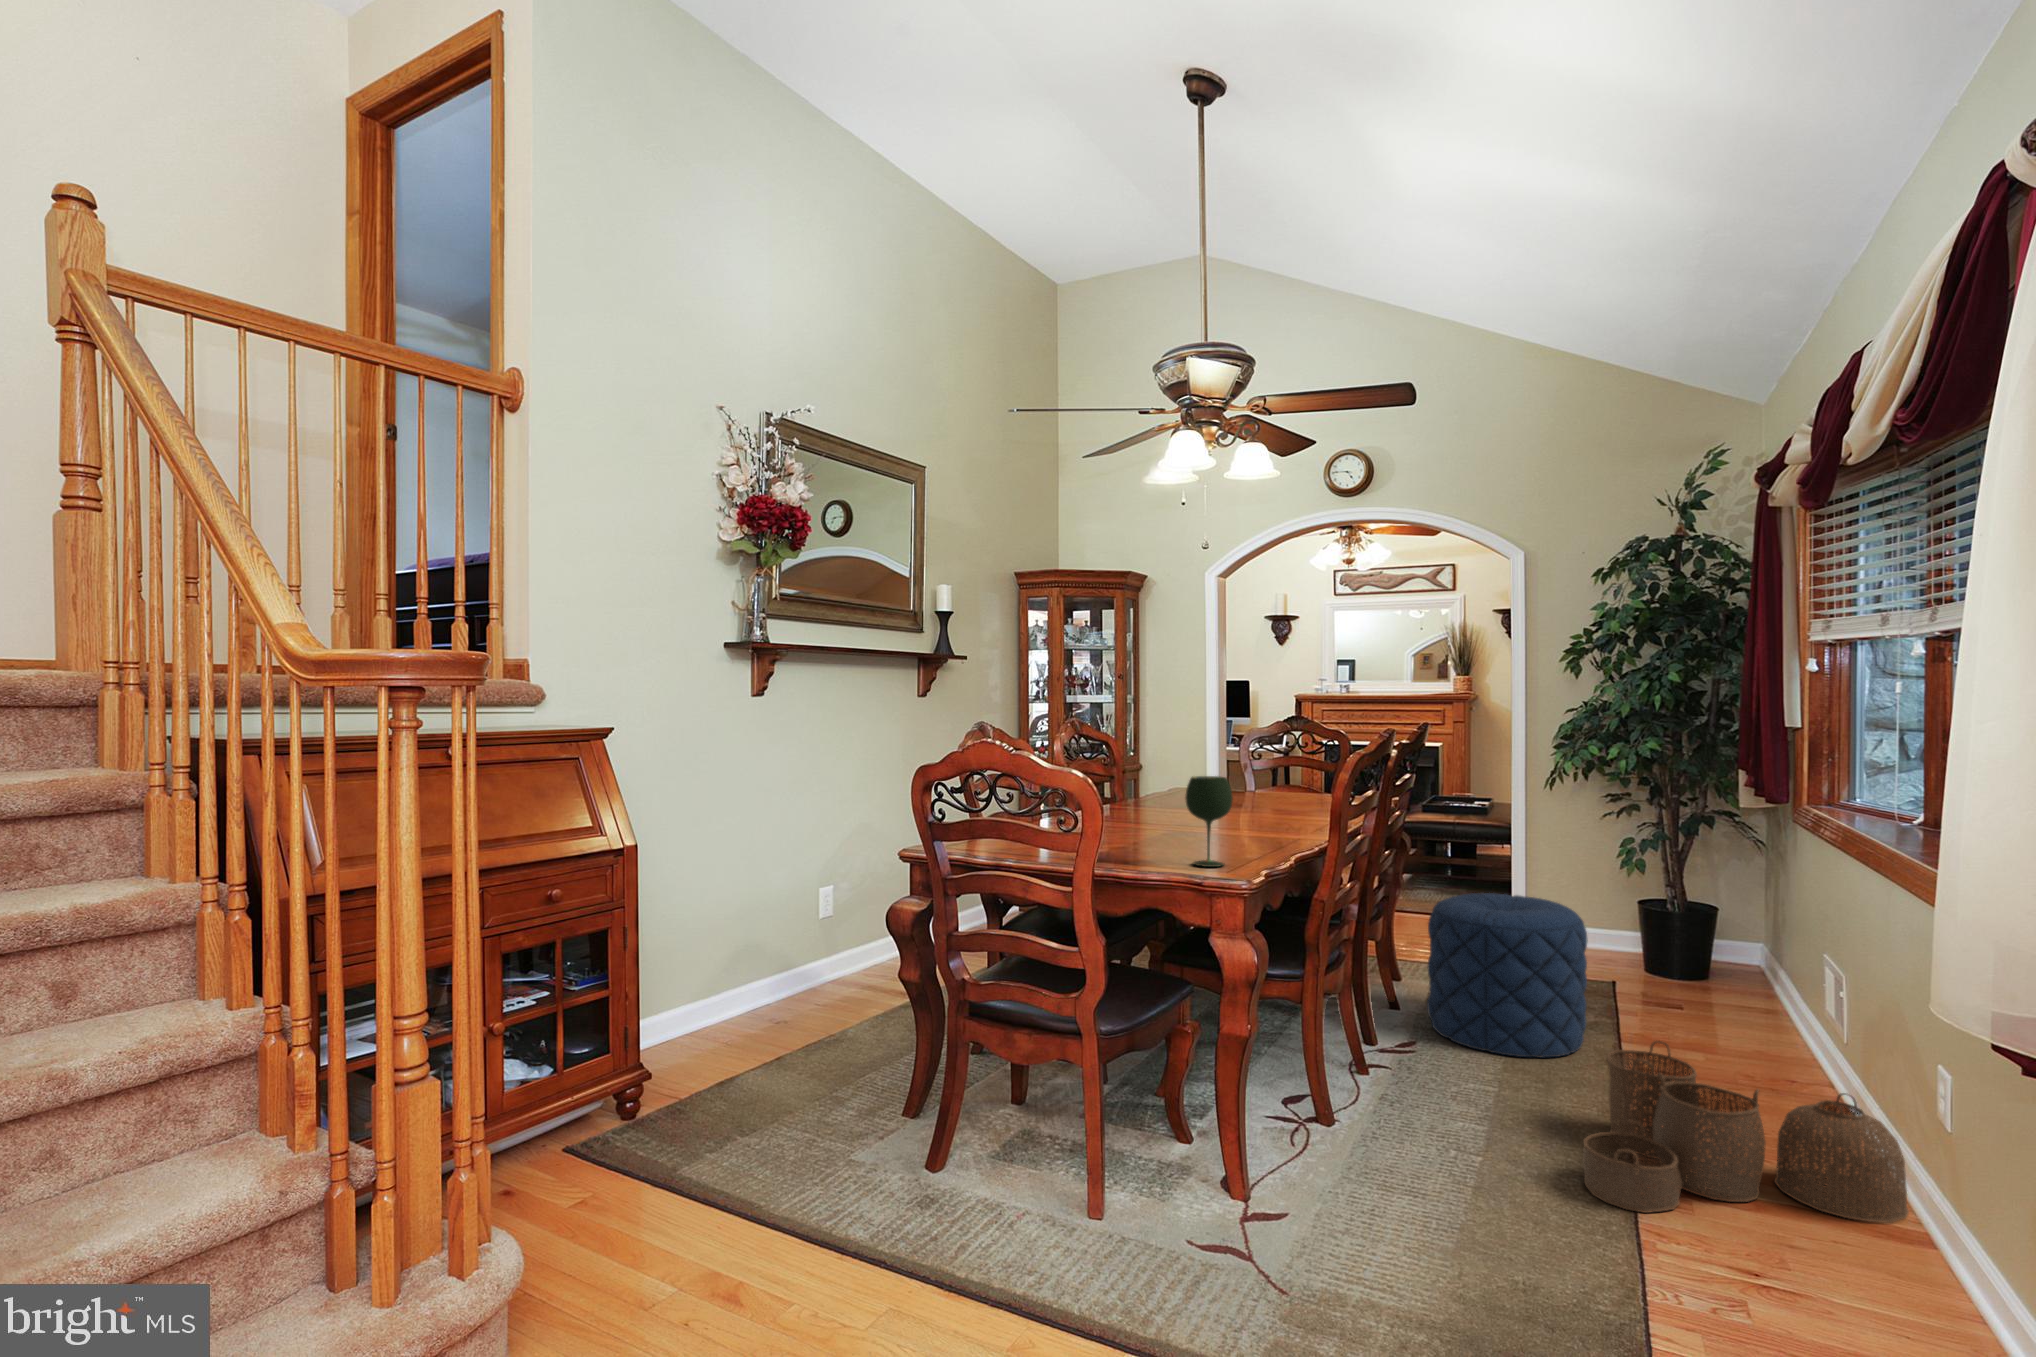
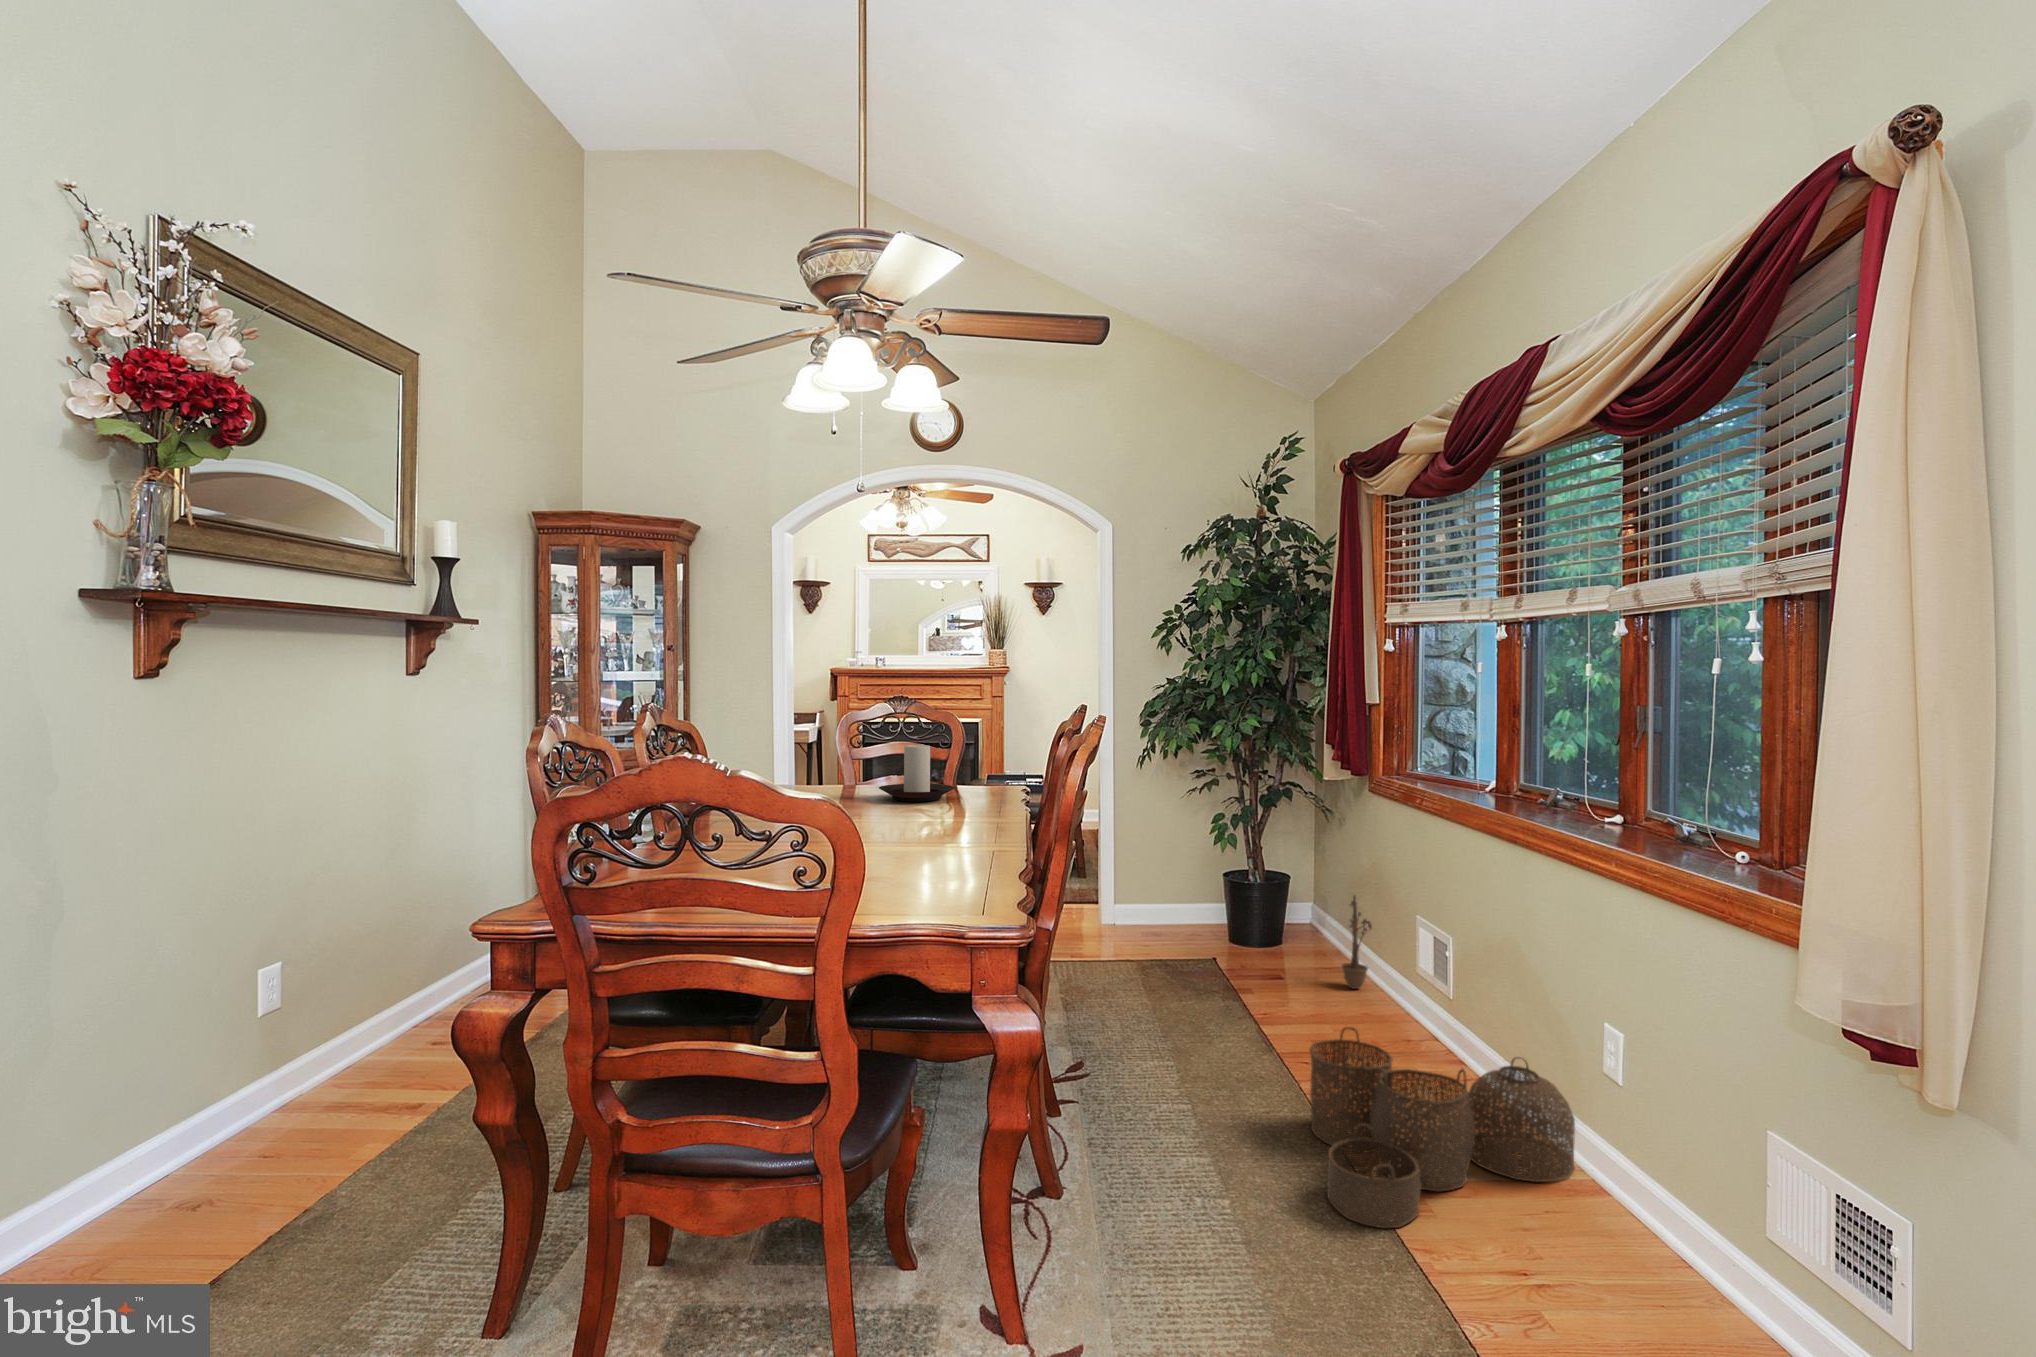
candle holder: none [1238,753,1305,803] -> present [879,745,955,801]
wine glass: present [1186,776,1233,867] -> none [920,784,983,907]
pouf: present [1427,893,1588,1058] -> none [1084,882,1236,1055]
decorative plant: none [1751,934,1793,1036] -> present [1342,895,1372,989]

